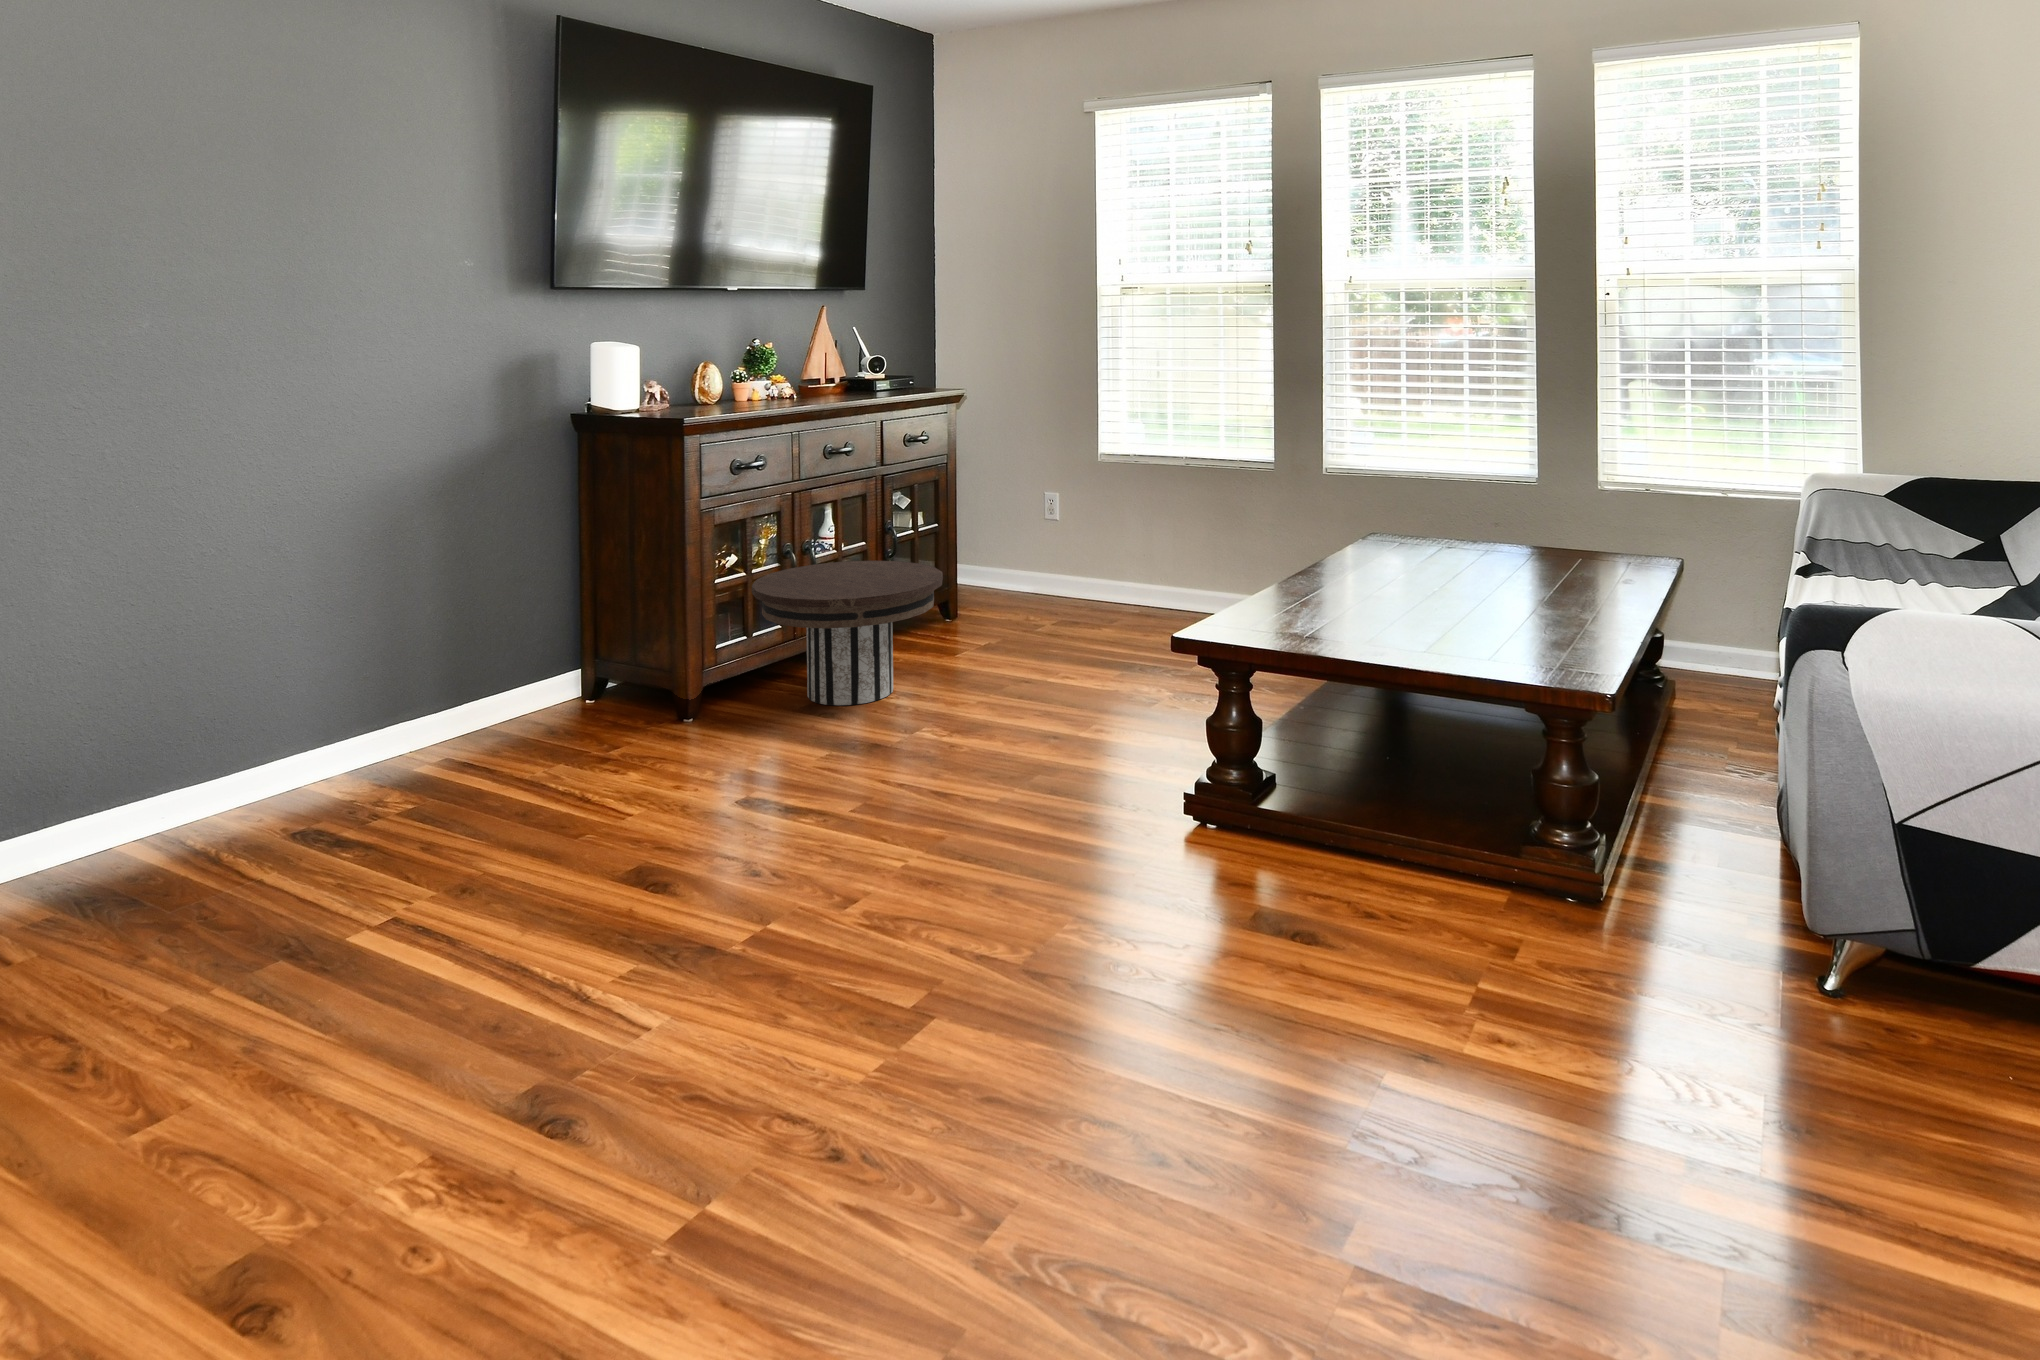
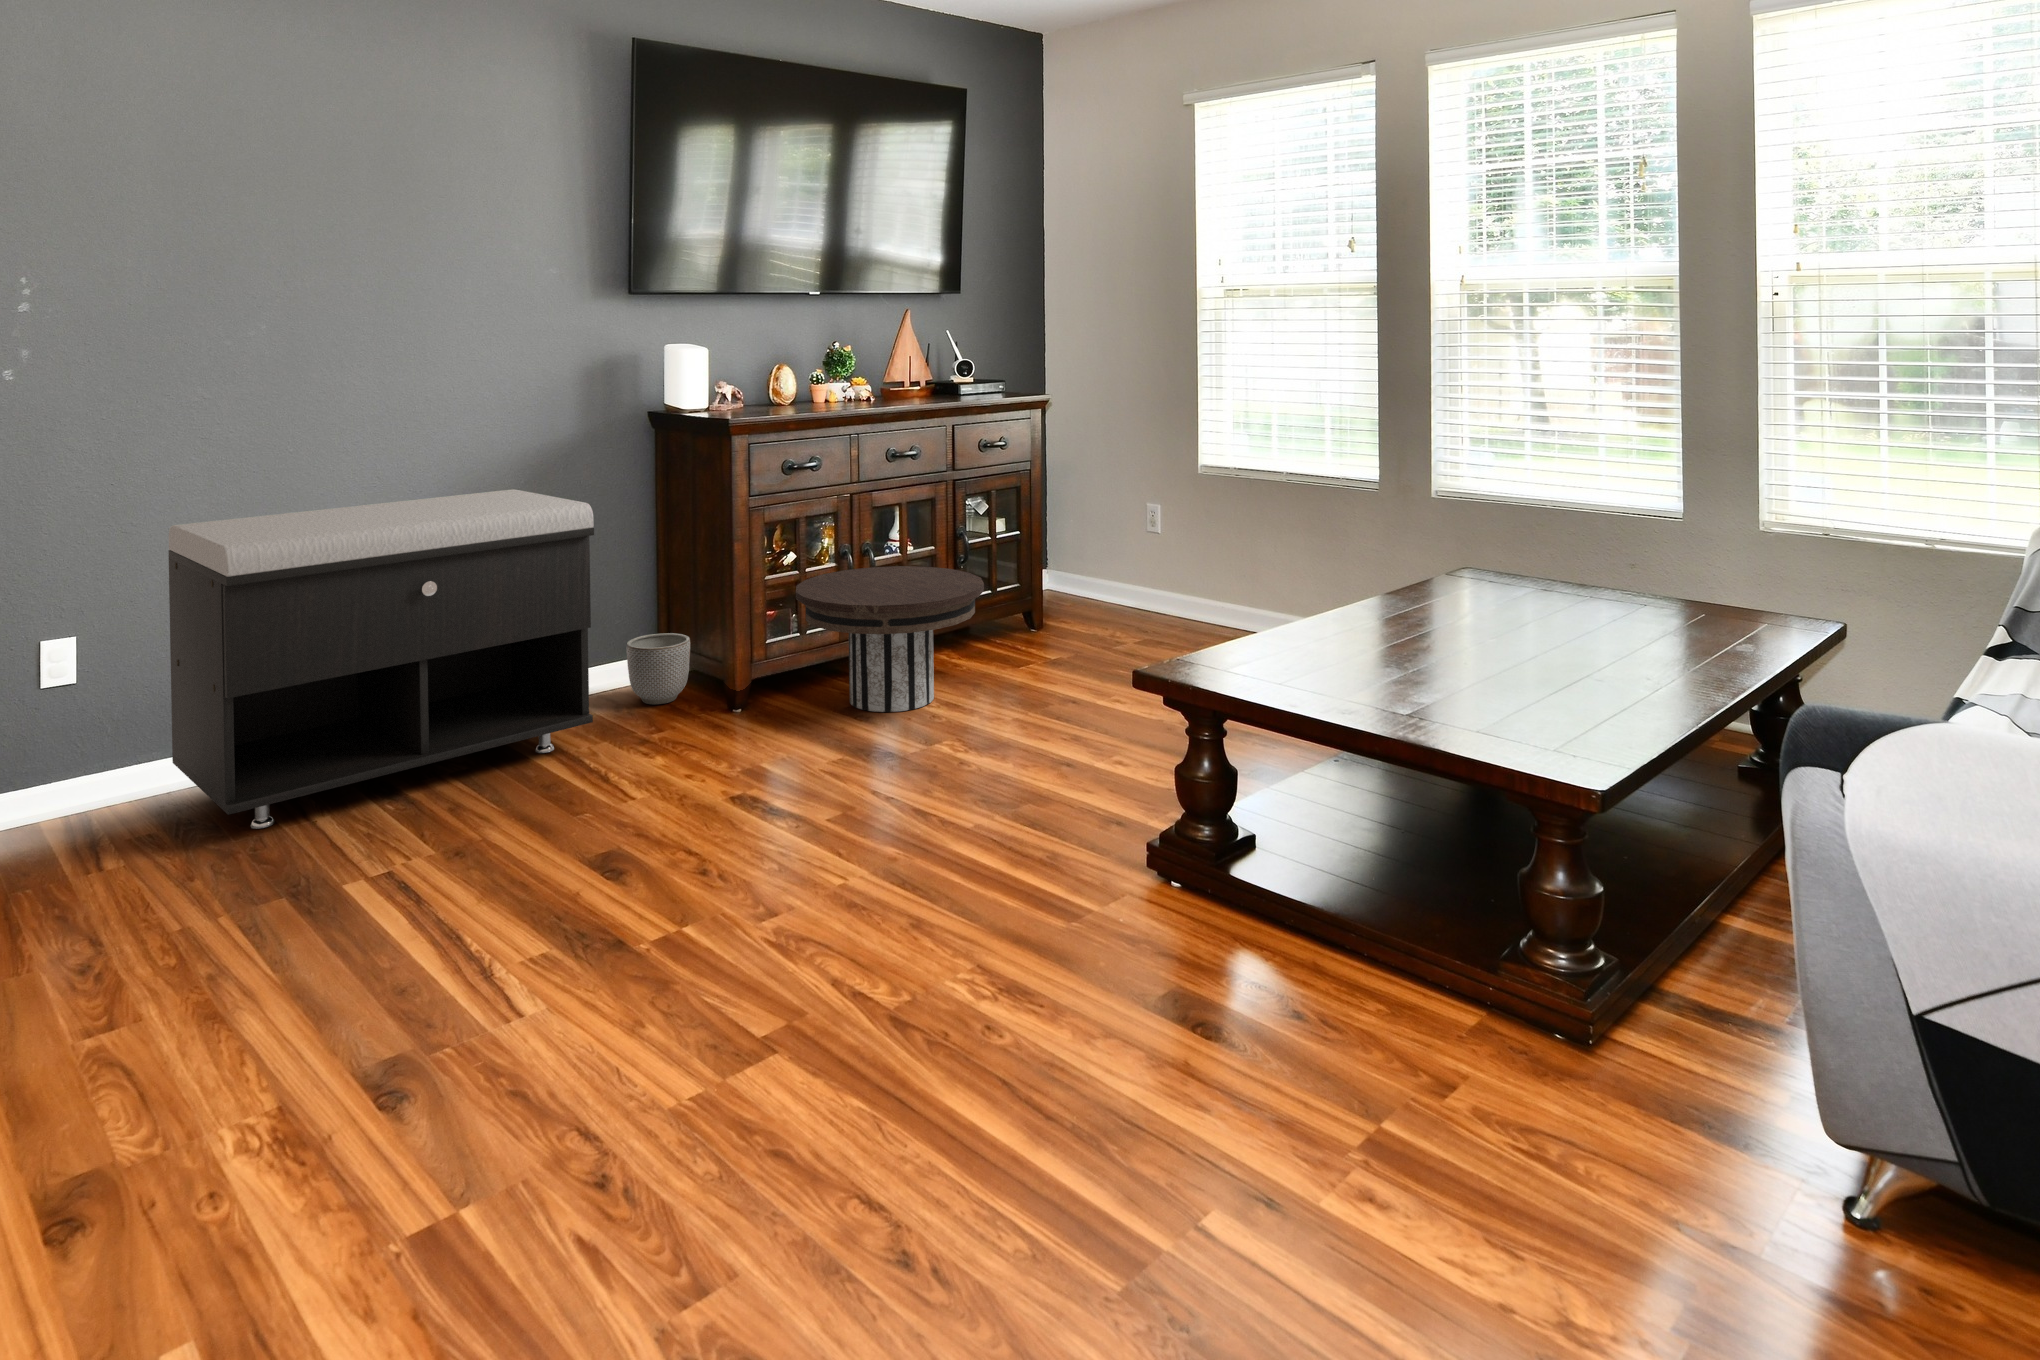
storage bench: none [38,499,560,894] -> present [168,489,594,829]
planter: none [564,644,634,720] -> present [626,633,690,704]

